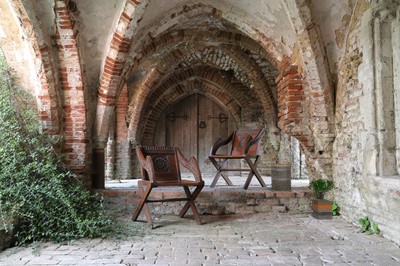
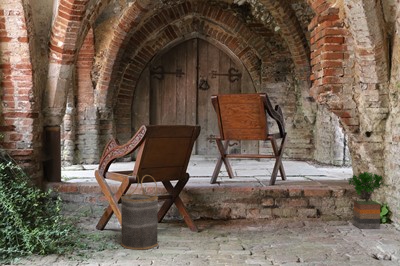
basket: present [271,152,292,192] -> present [121,173,158,250]

